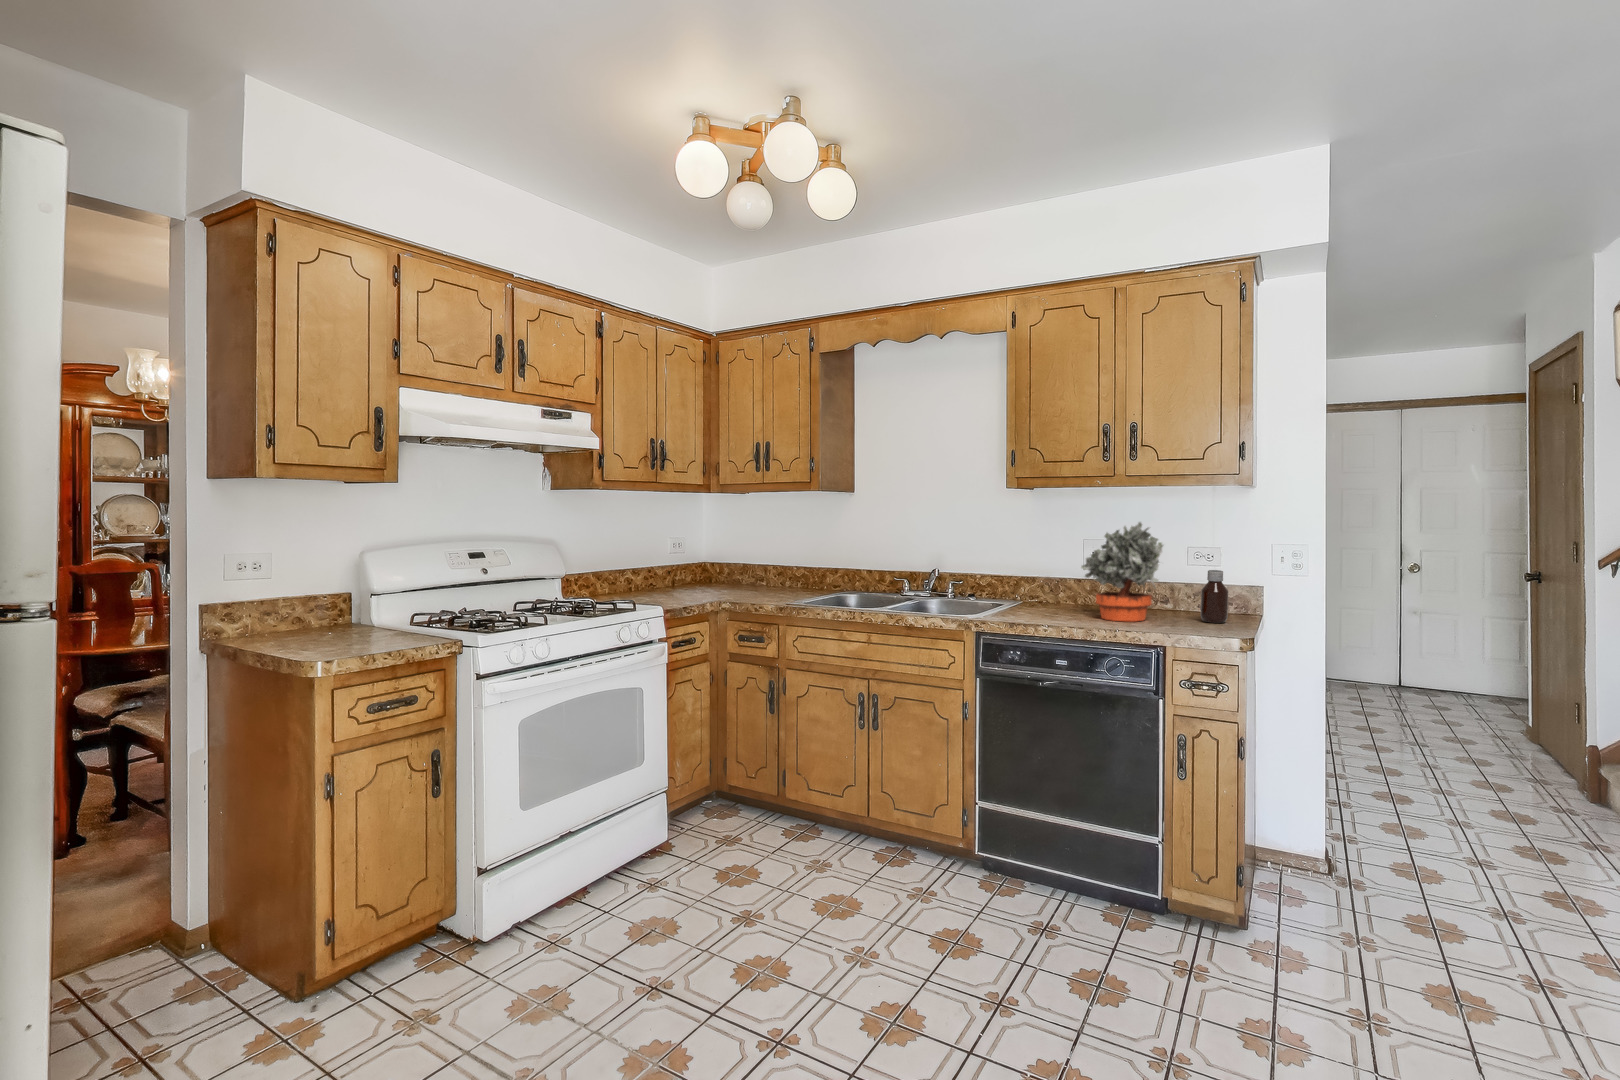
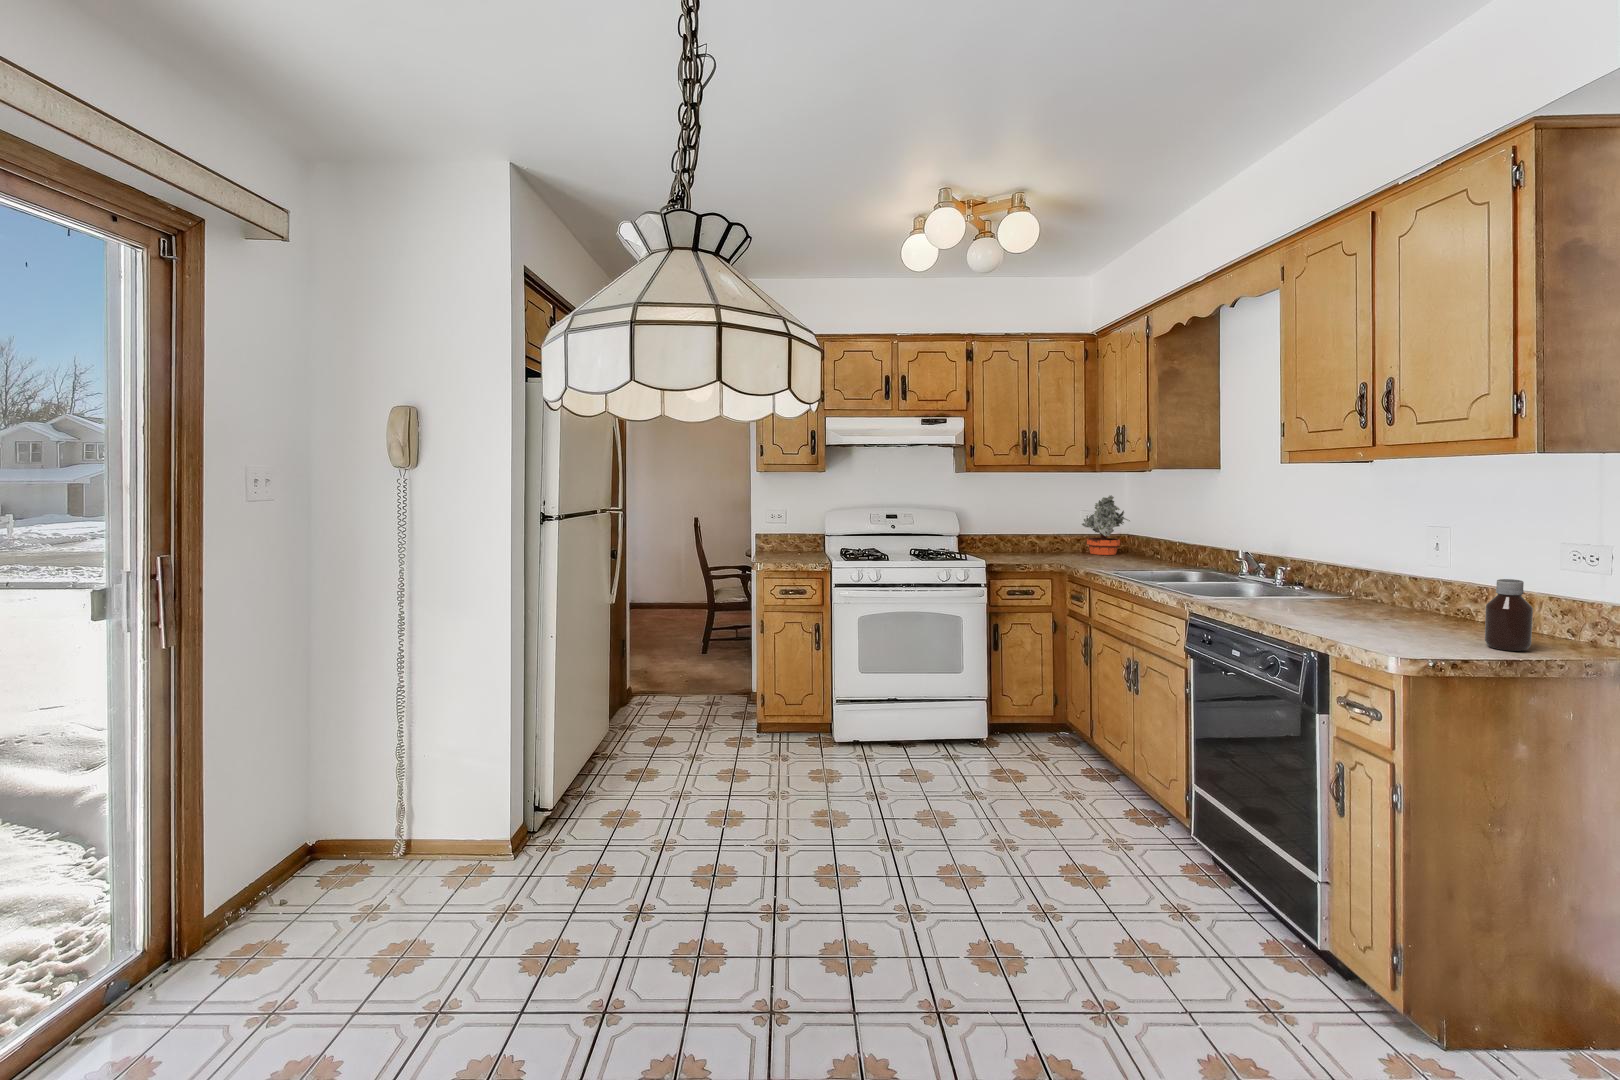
potted plant: present [1081,522,1163,621] -> present [1082,495,1130,555]

